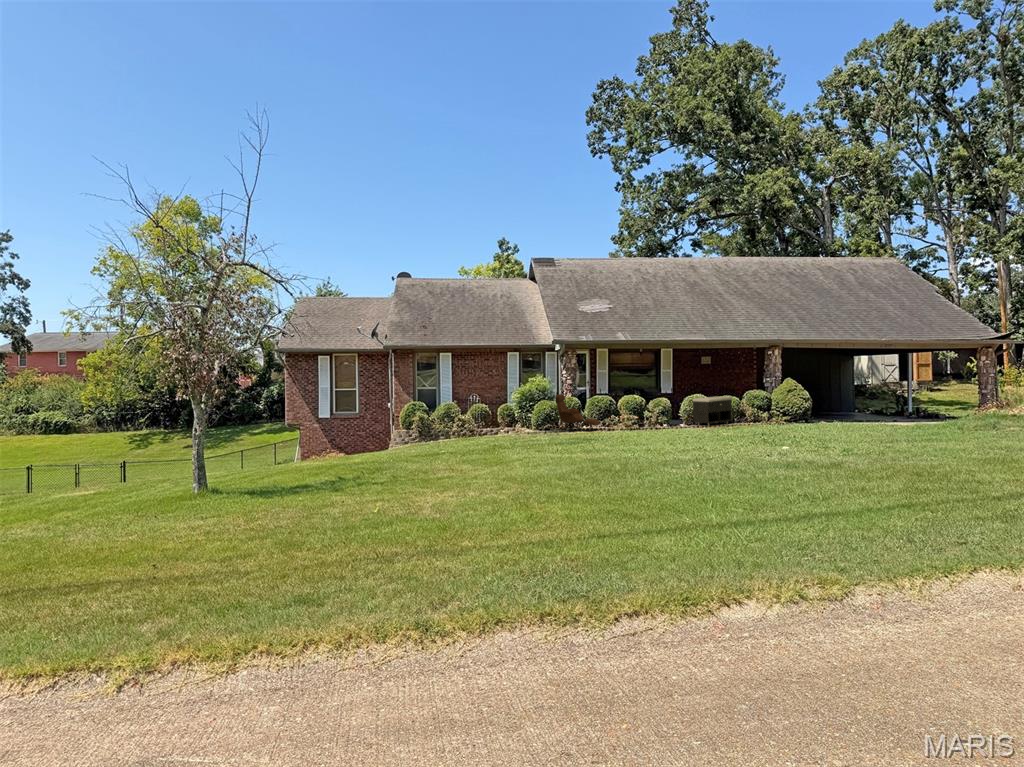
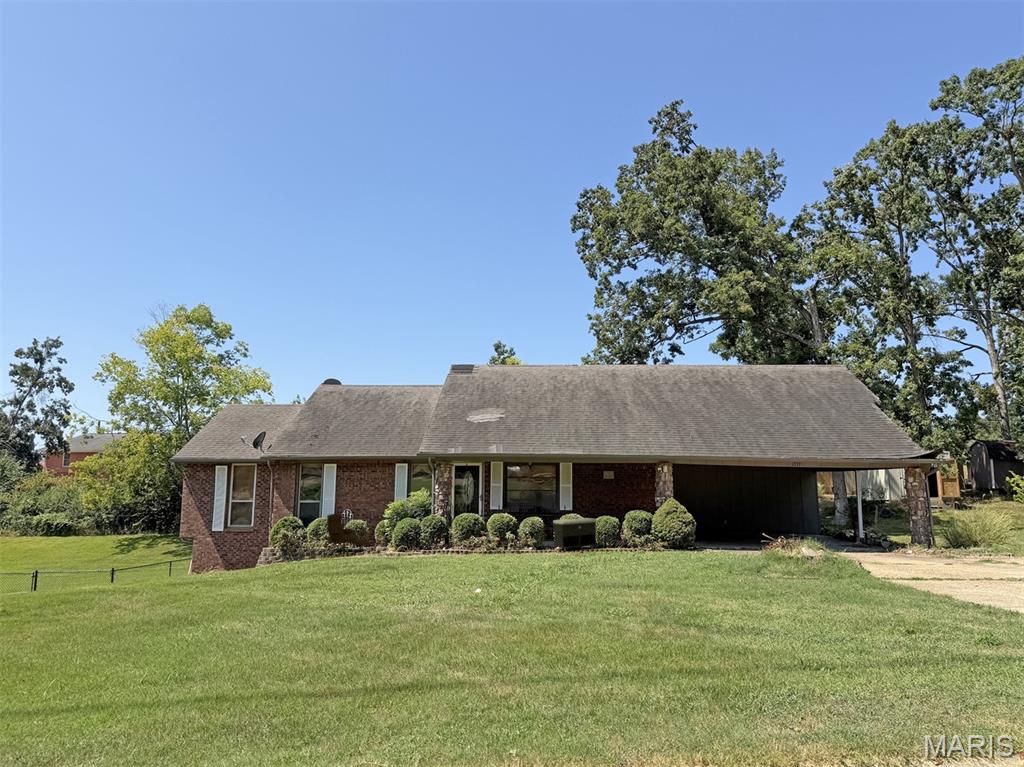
lounge chair: present [556,394,599,431] -> present [327,514,370,552]

